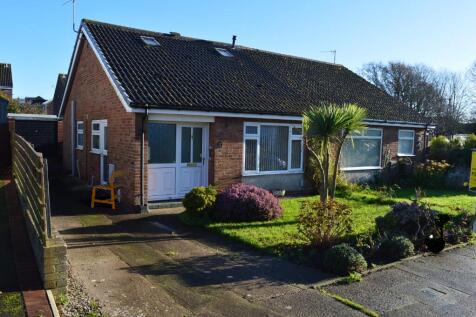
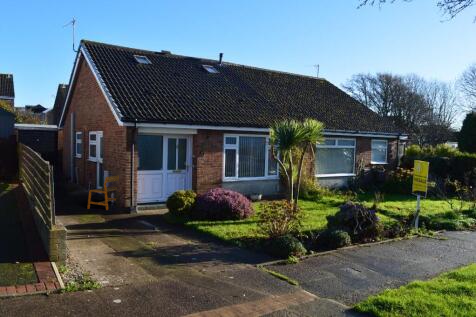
potted tree: present [425,213,452,253] -> none [364,208,388,245]

